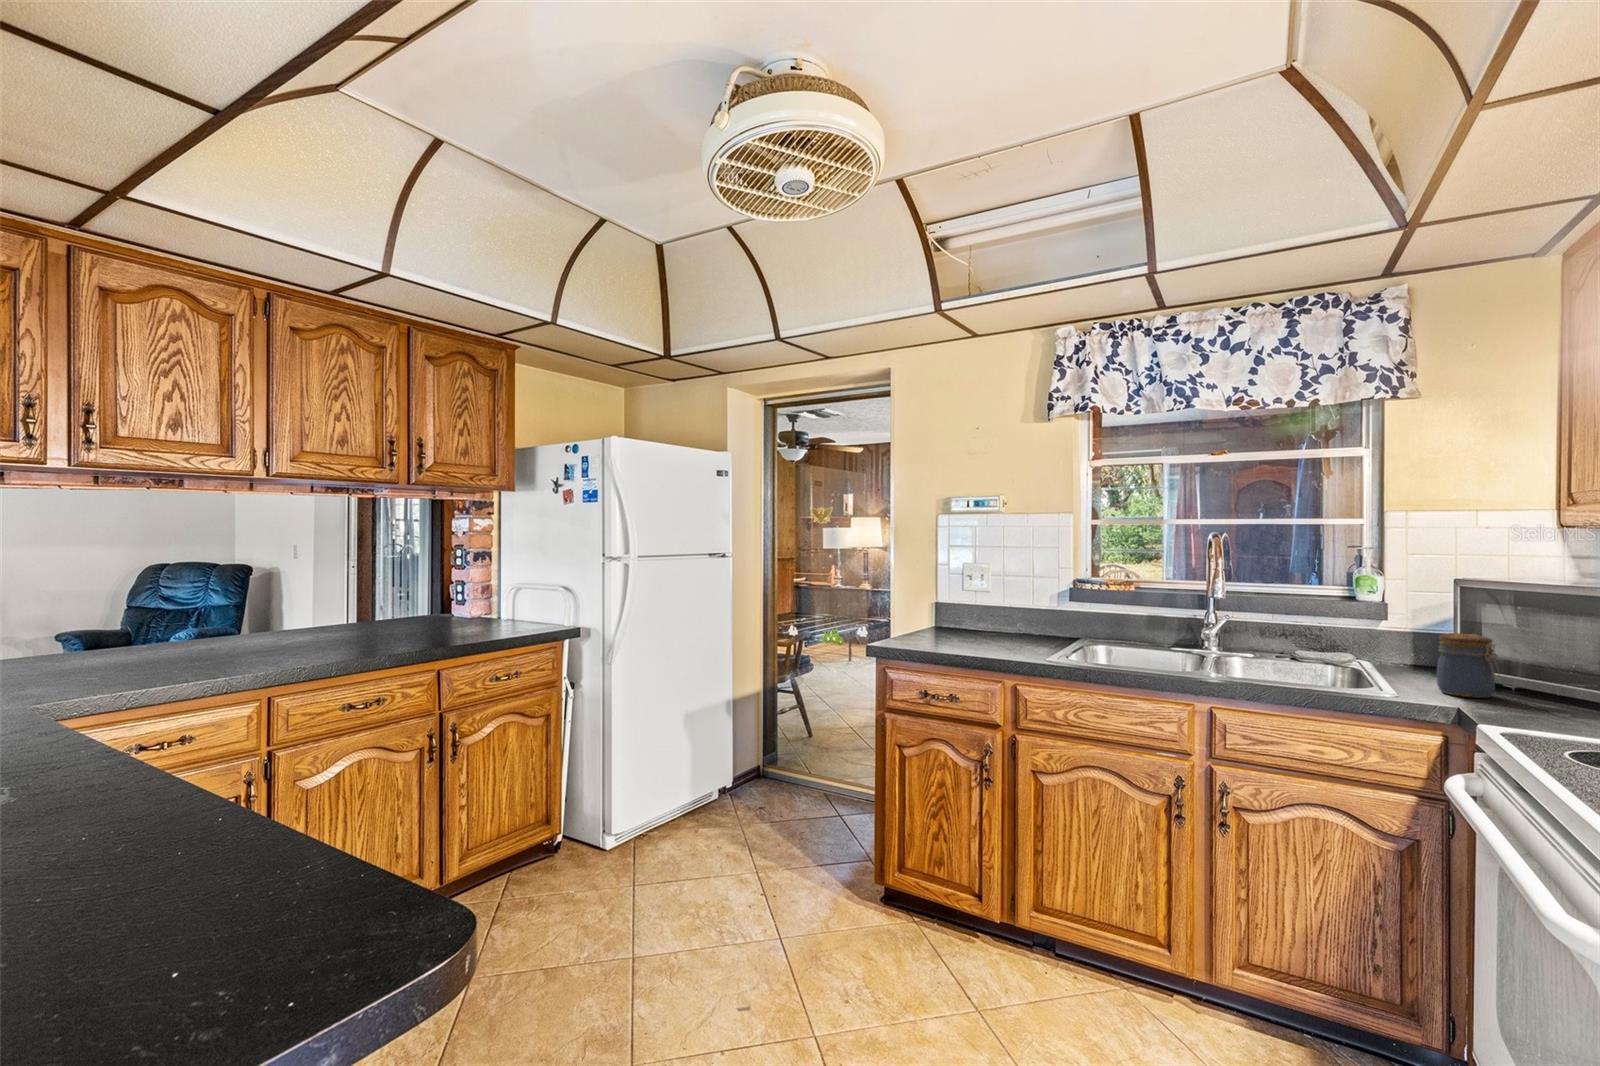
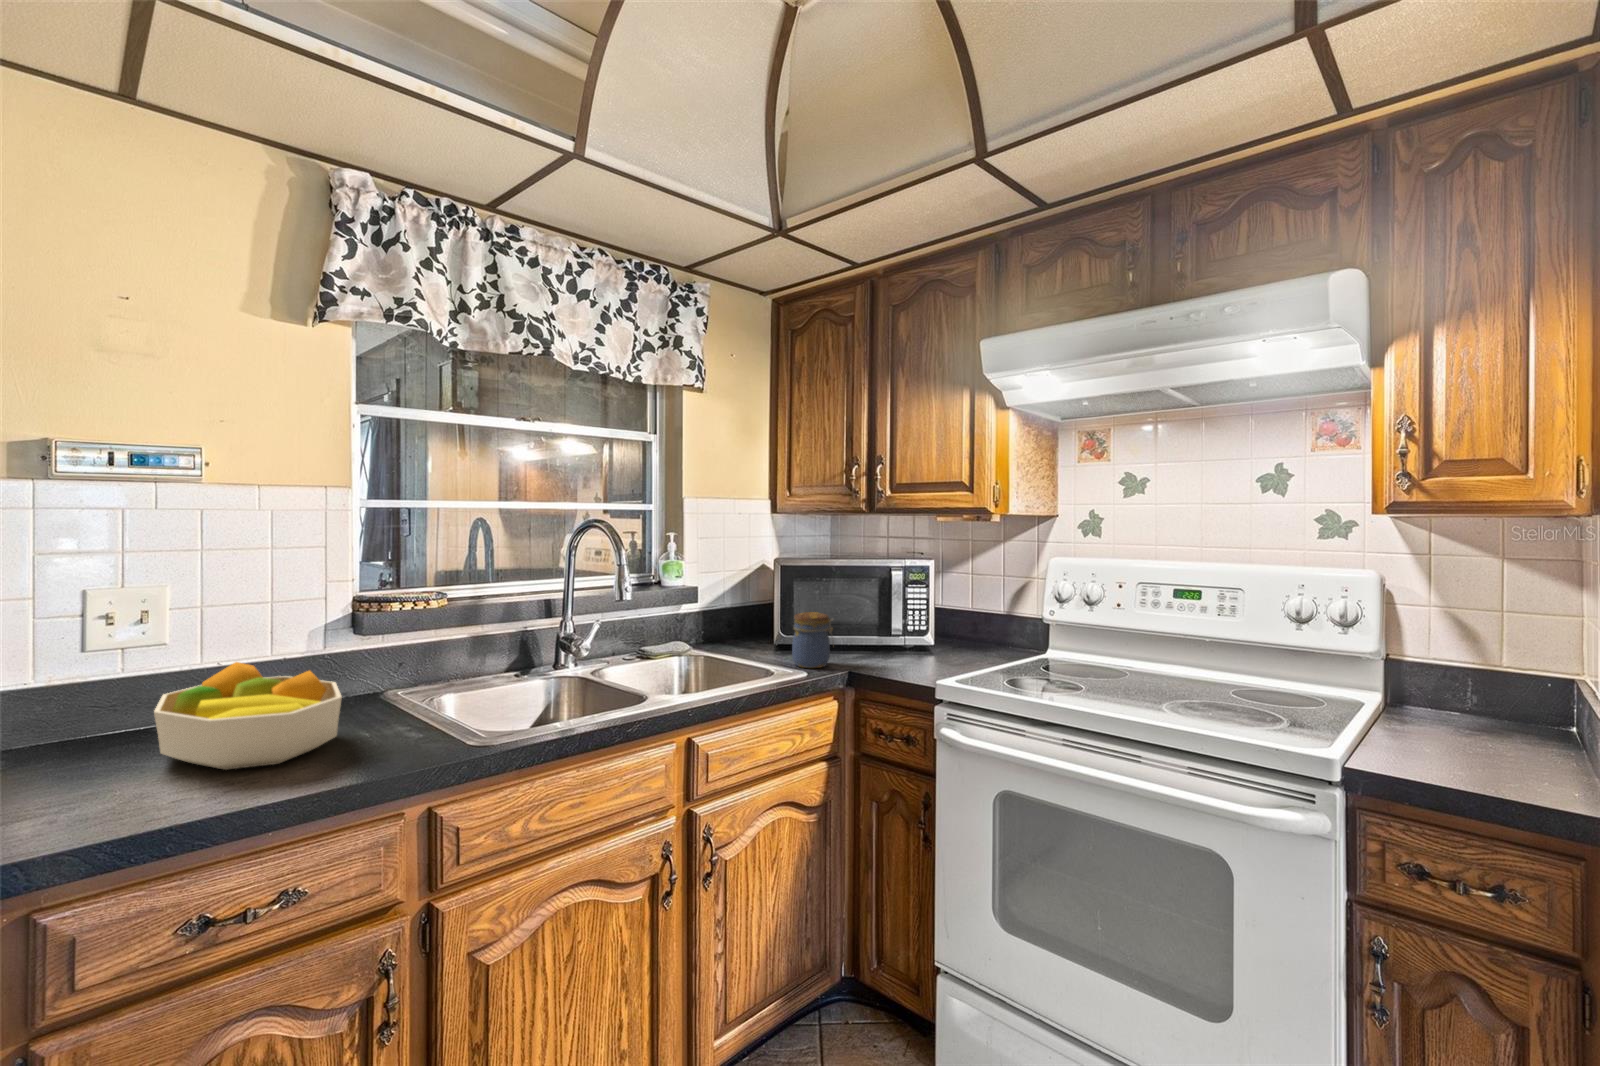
fruit bowl: none [944,602,1018,647] -> present [154,662,342,770]

